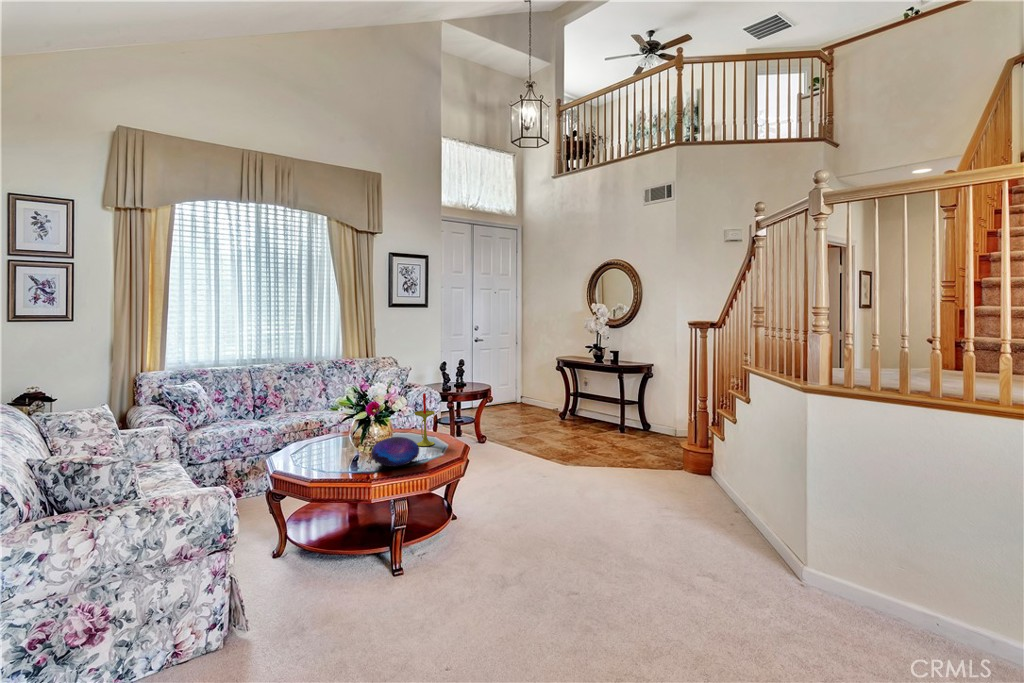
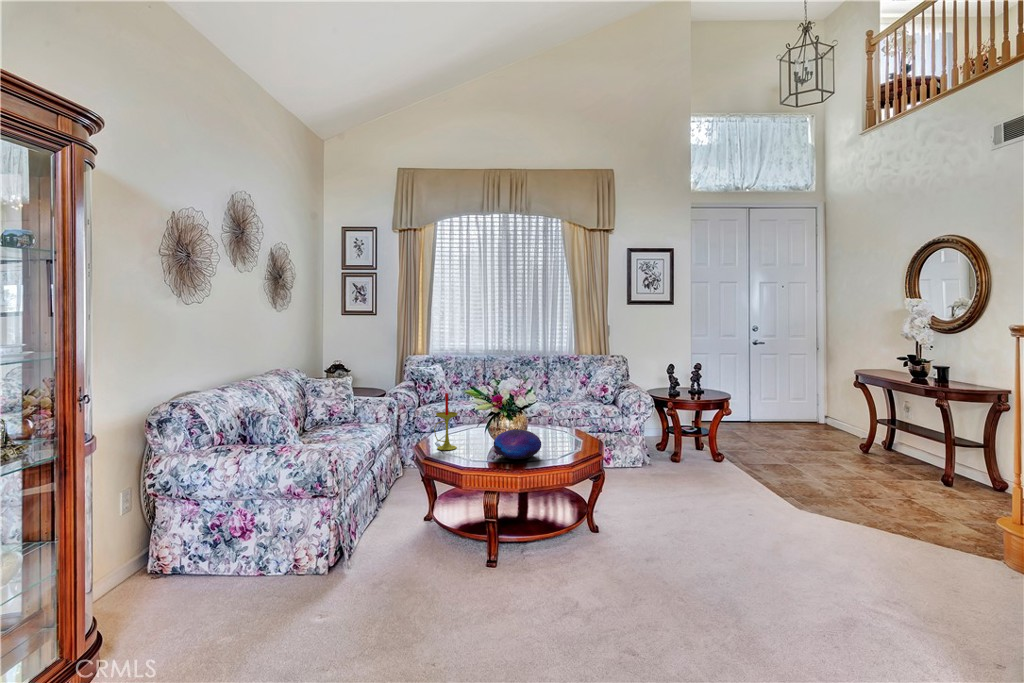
candle: present [415,393,435,446] -> present [434,393,458,450]

